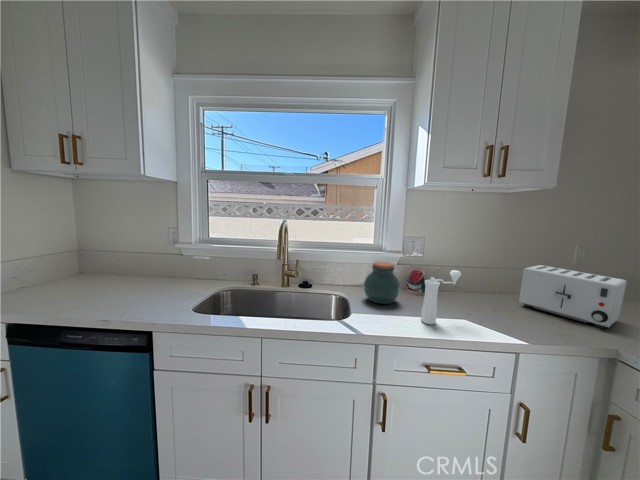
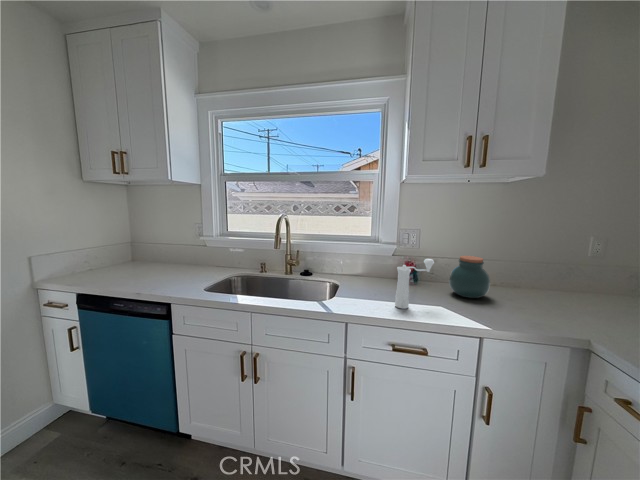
jar: present [364,262,400,304] -> present [449,256,490,298]
toaster: present [519,265,627,328] -> none [512,256,628,321]

